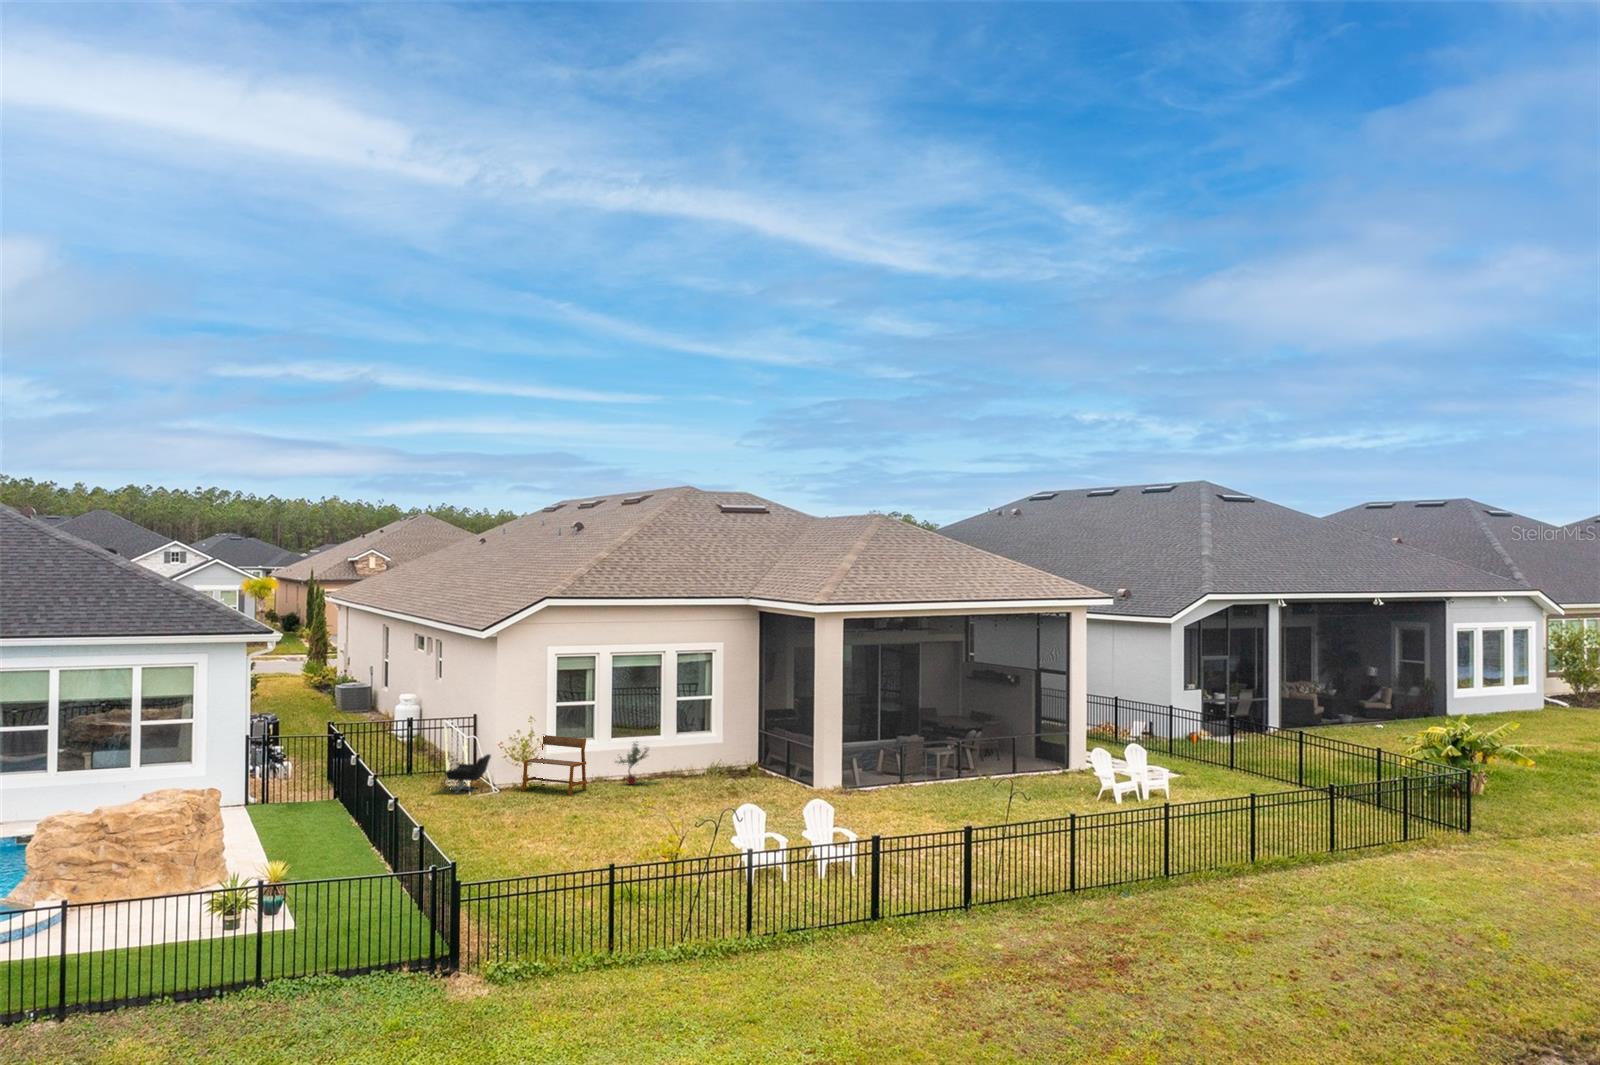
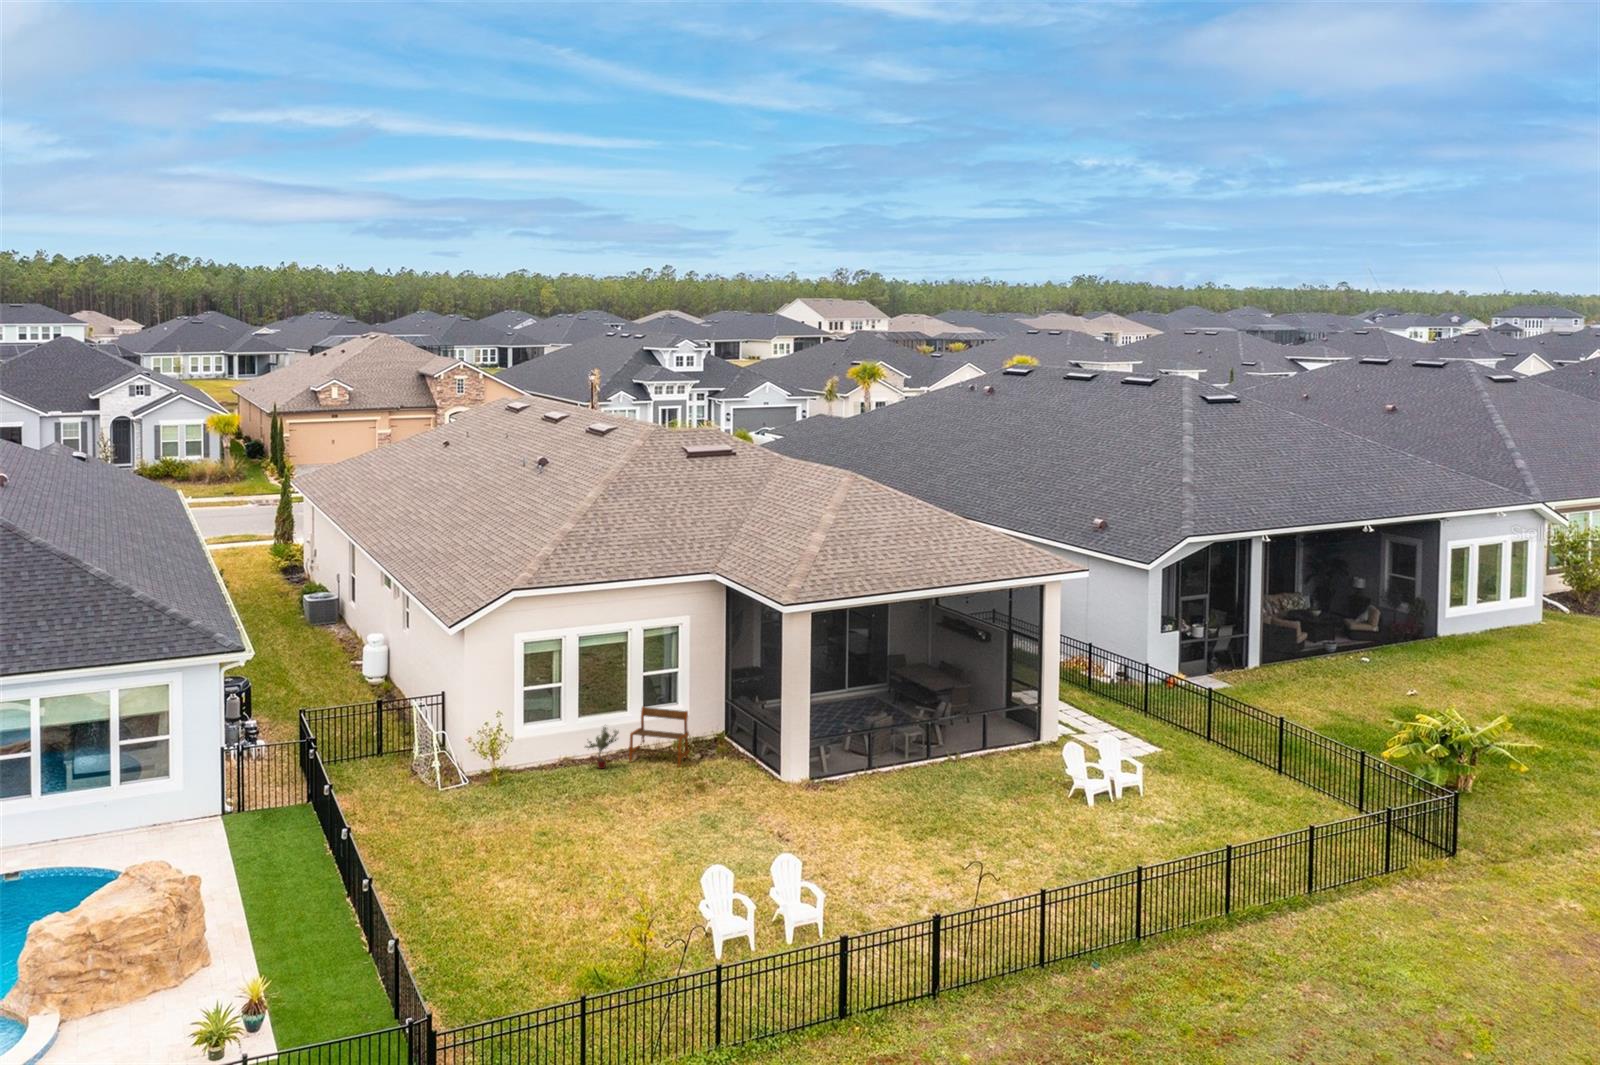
bench: present [522,735,587,796] -> present [629,706,690,767]
lounge chair: present [445,754,491,793] -> none [413,744,459,786]

